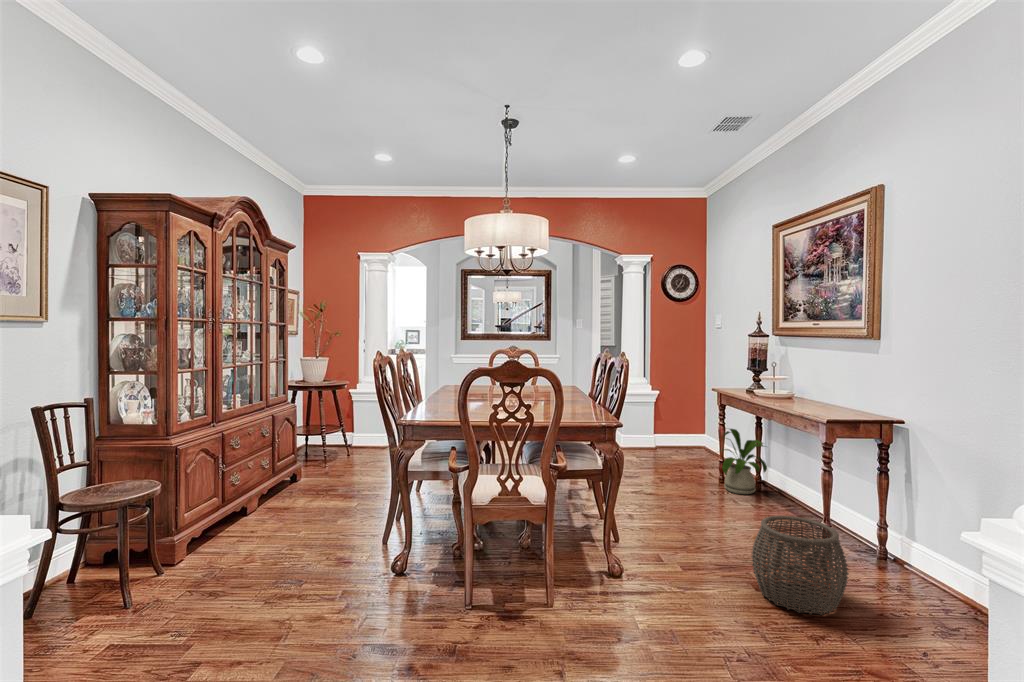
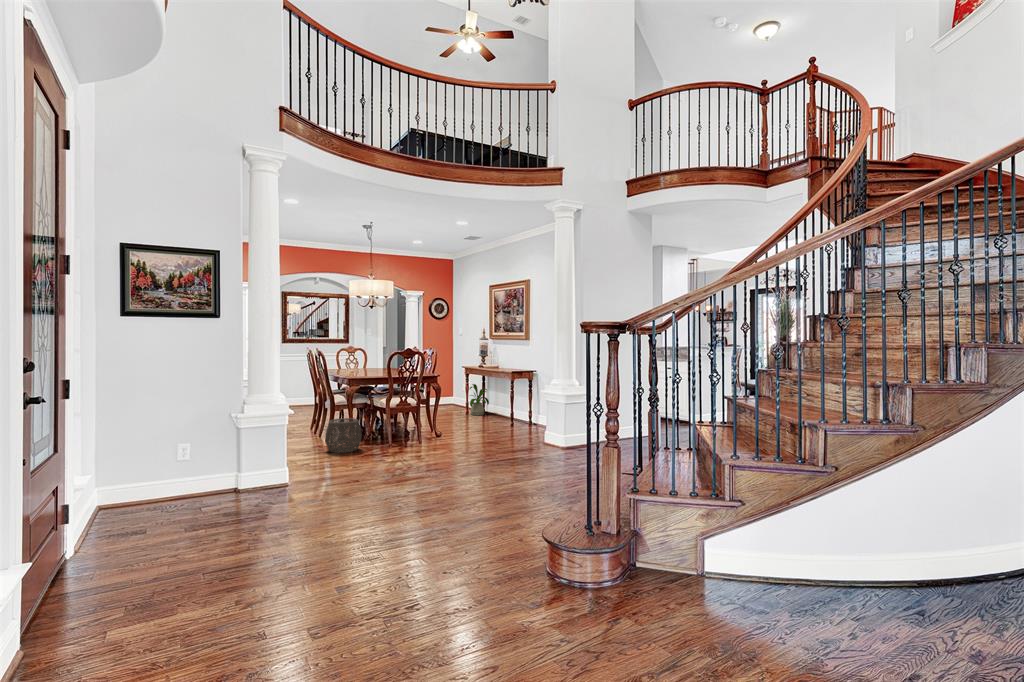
woven basket: present [752,516,849,615] -> present [325,418,362,453]

